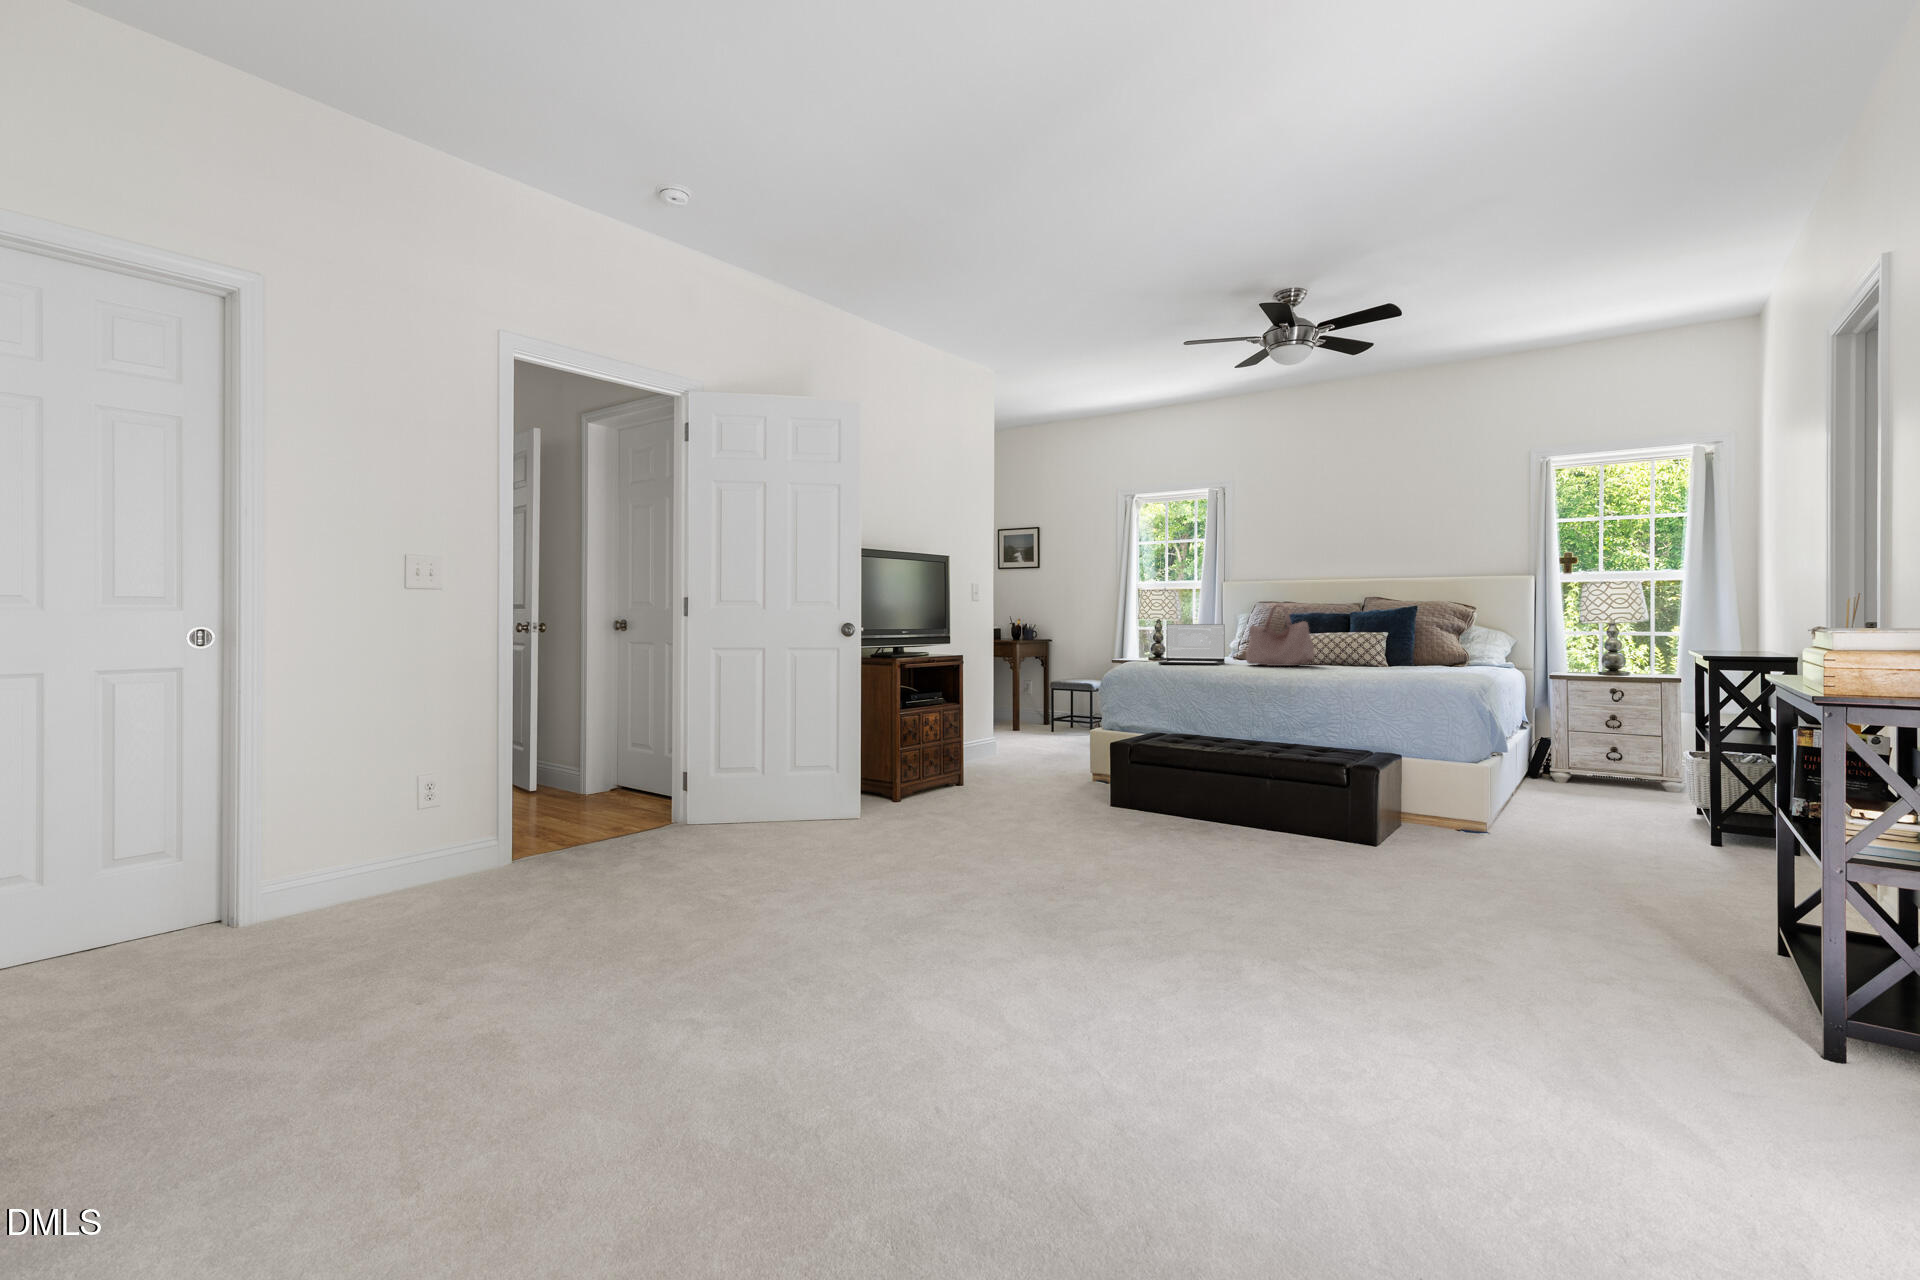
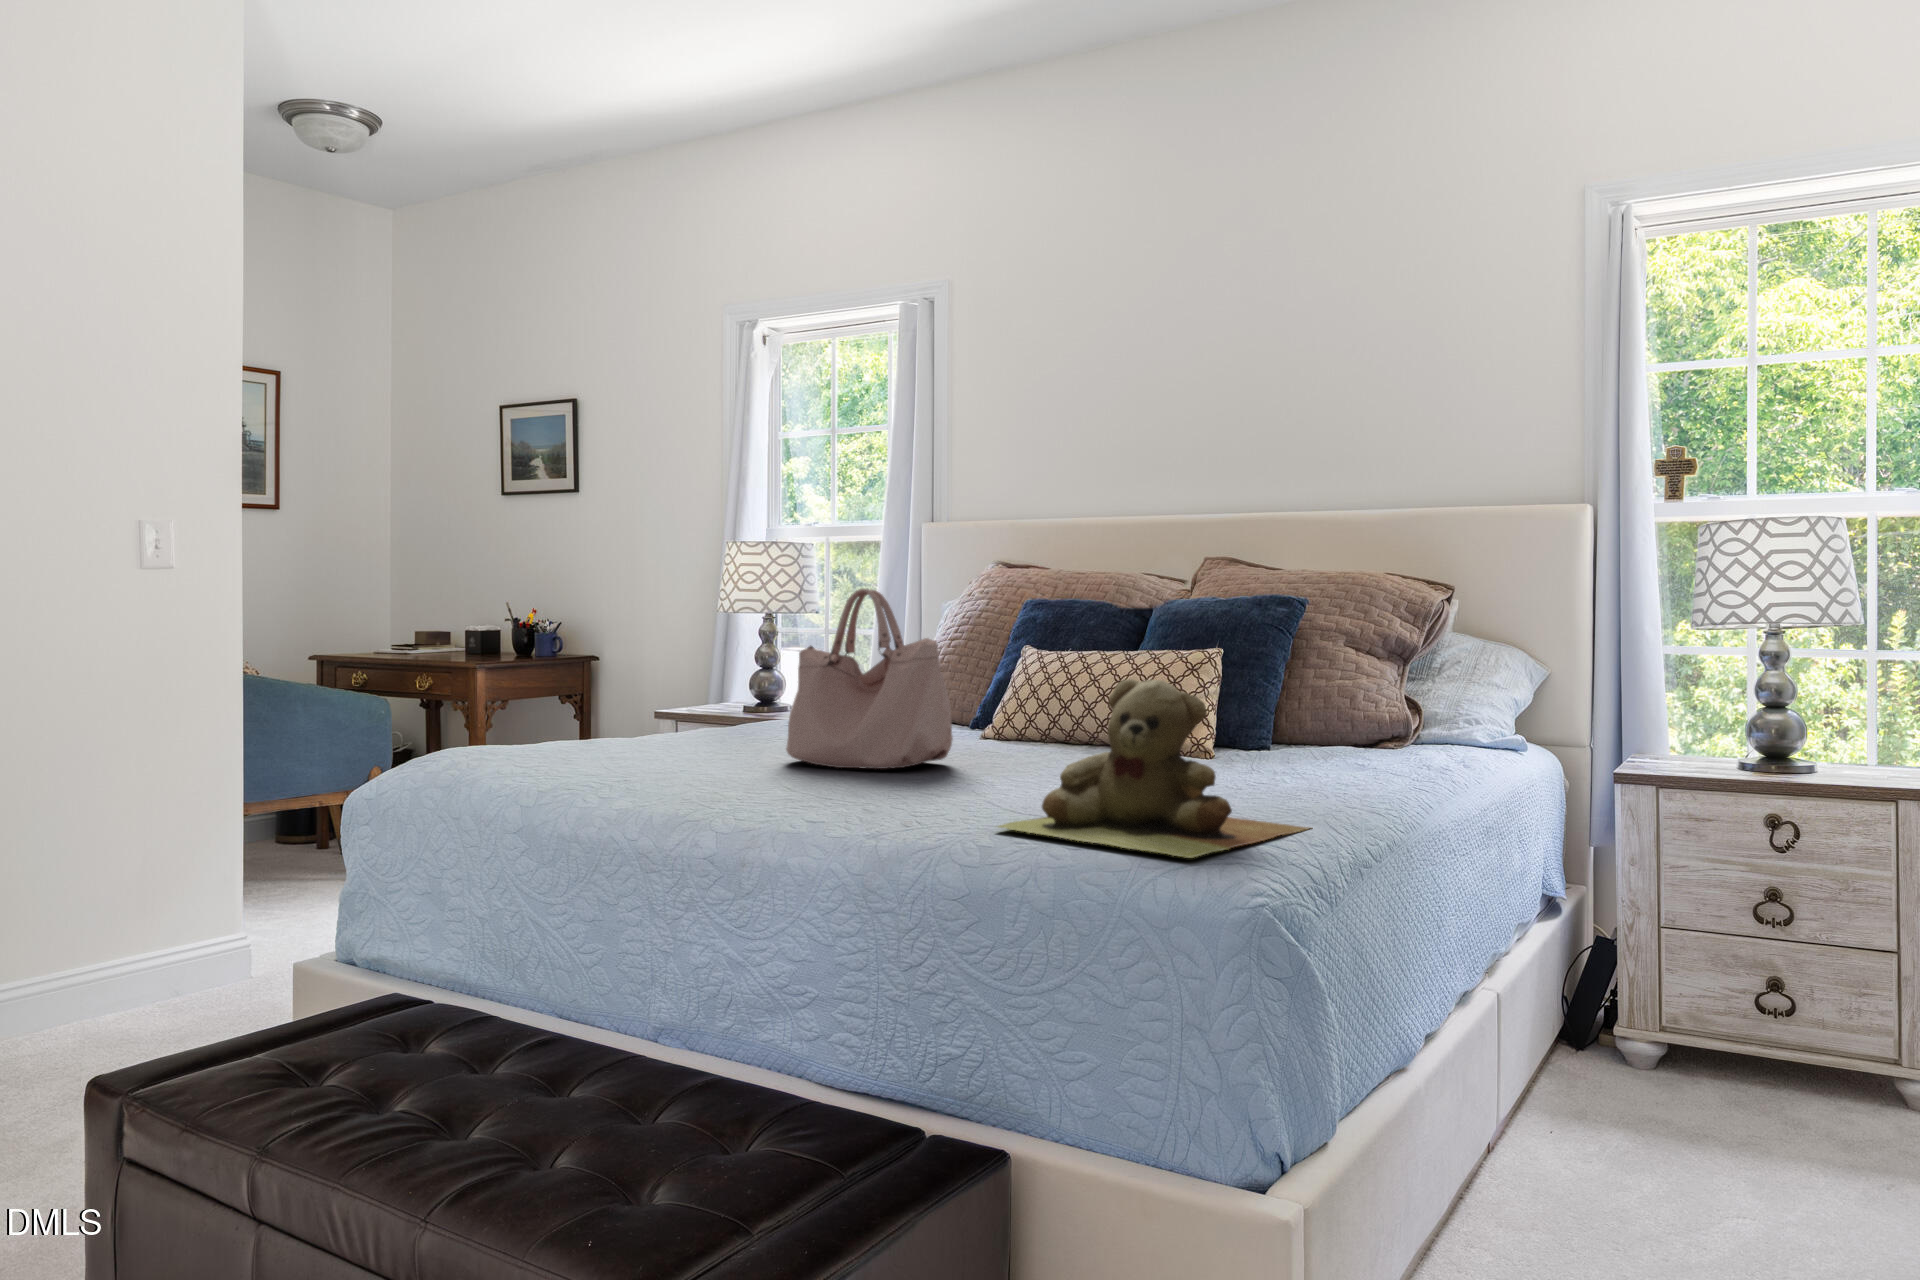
laptop: present [1158,624,1225,665] -> none [578,639,772,759]
teddy bear: none [1366,628,1468,675] -> present [998,679,1309,858]

